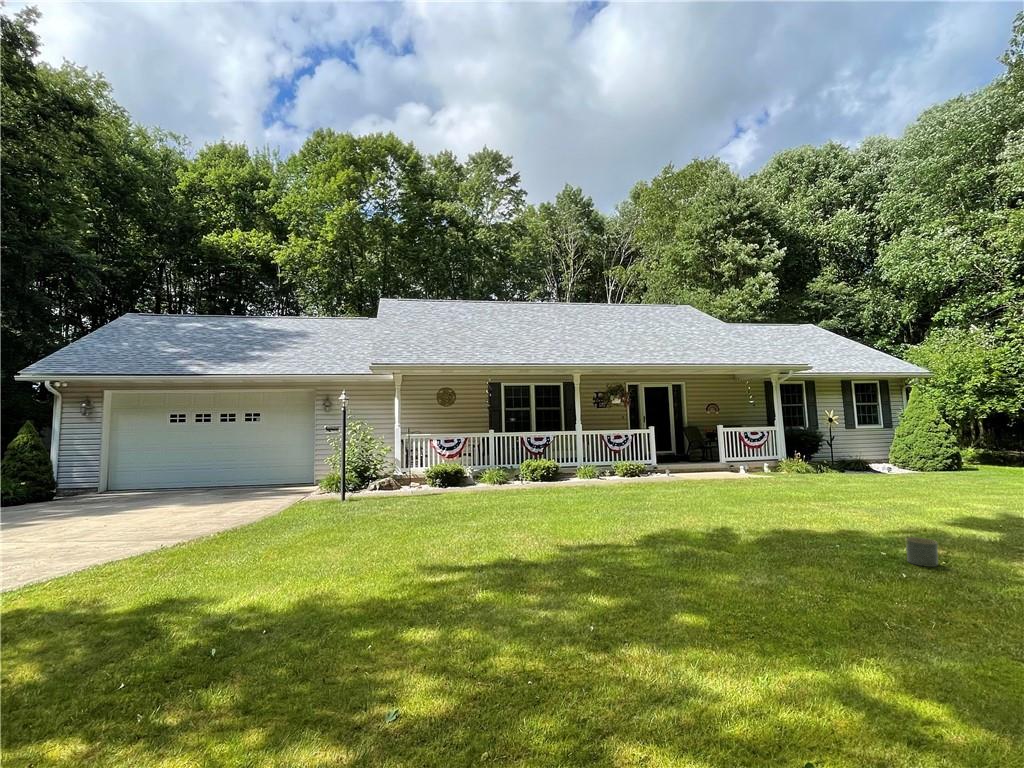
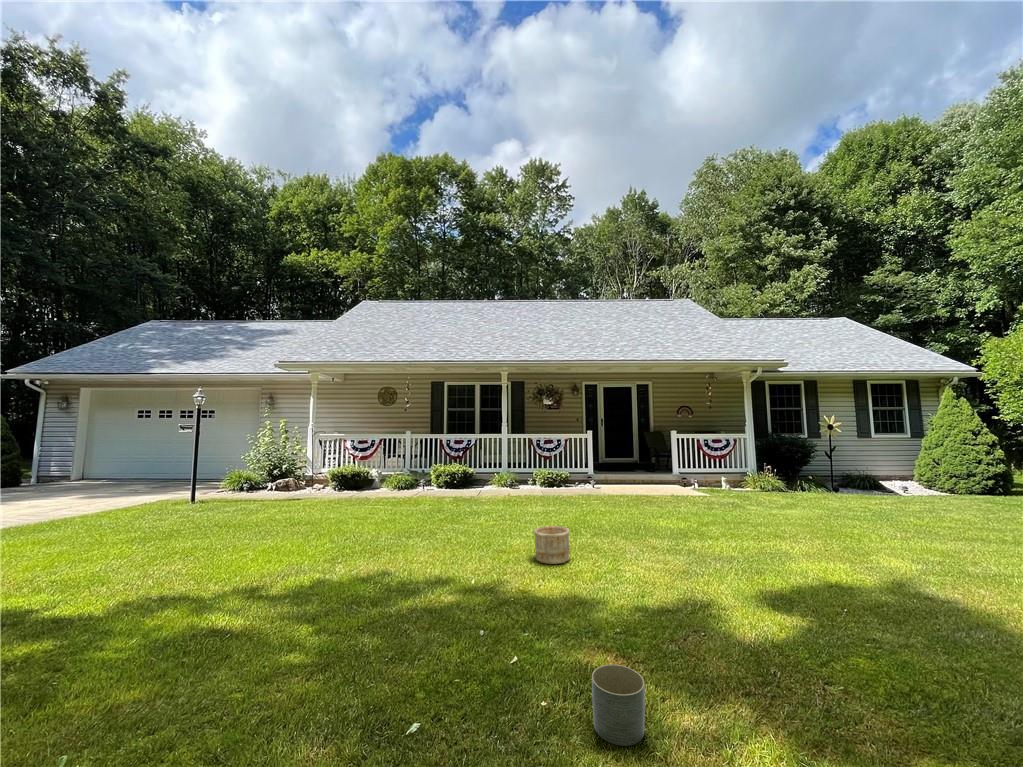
wooden bucket: none [735,493,764,517] -> present [534,526,570,564]

